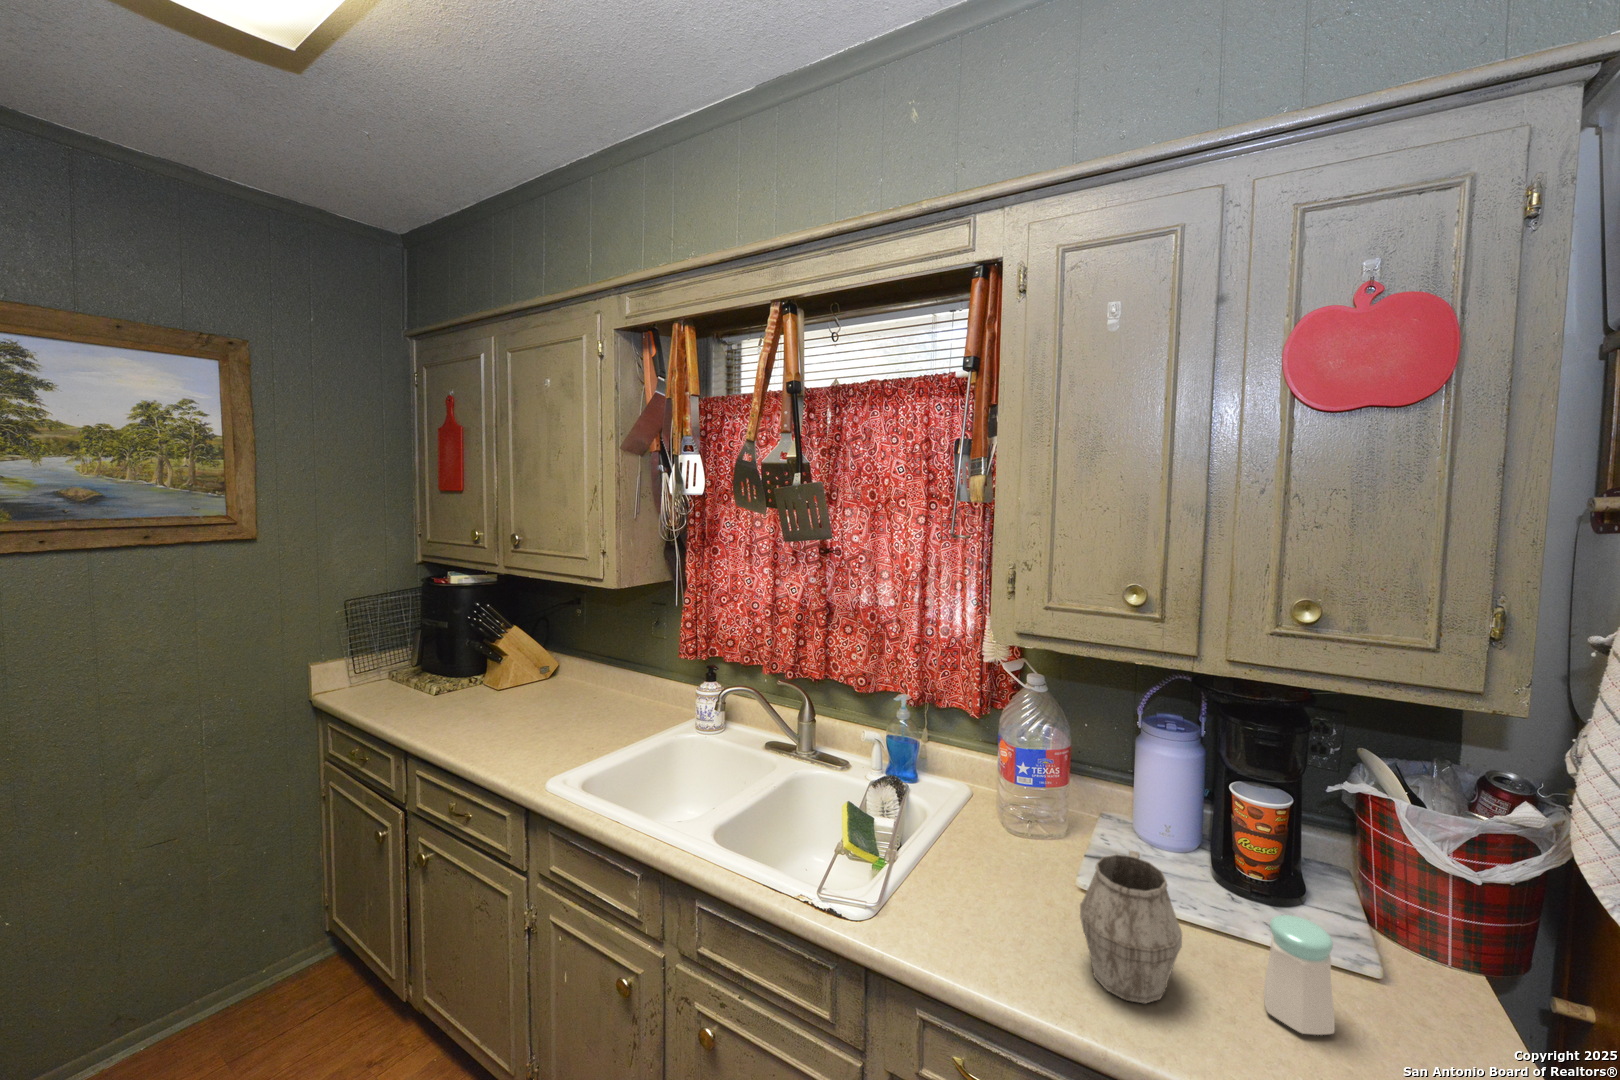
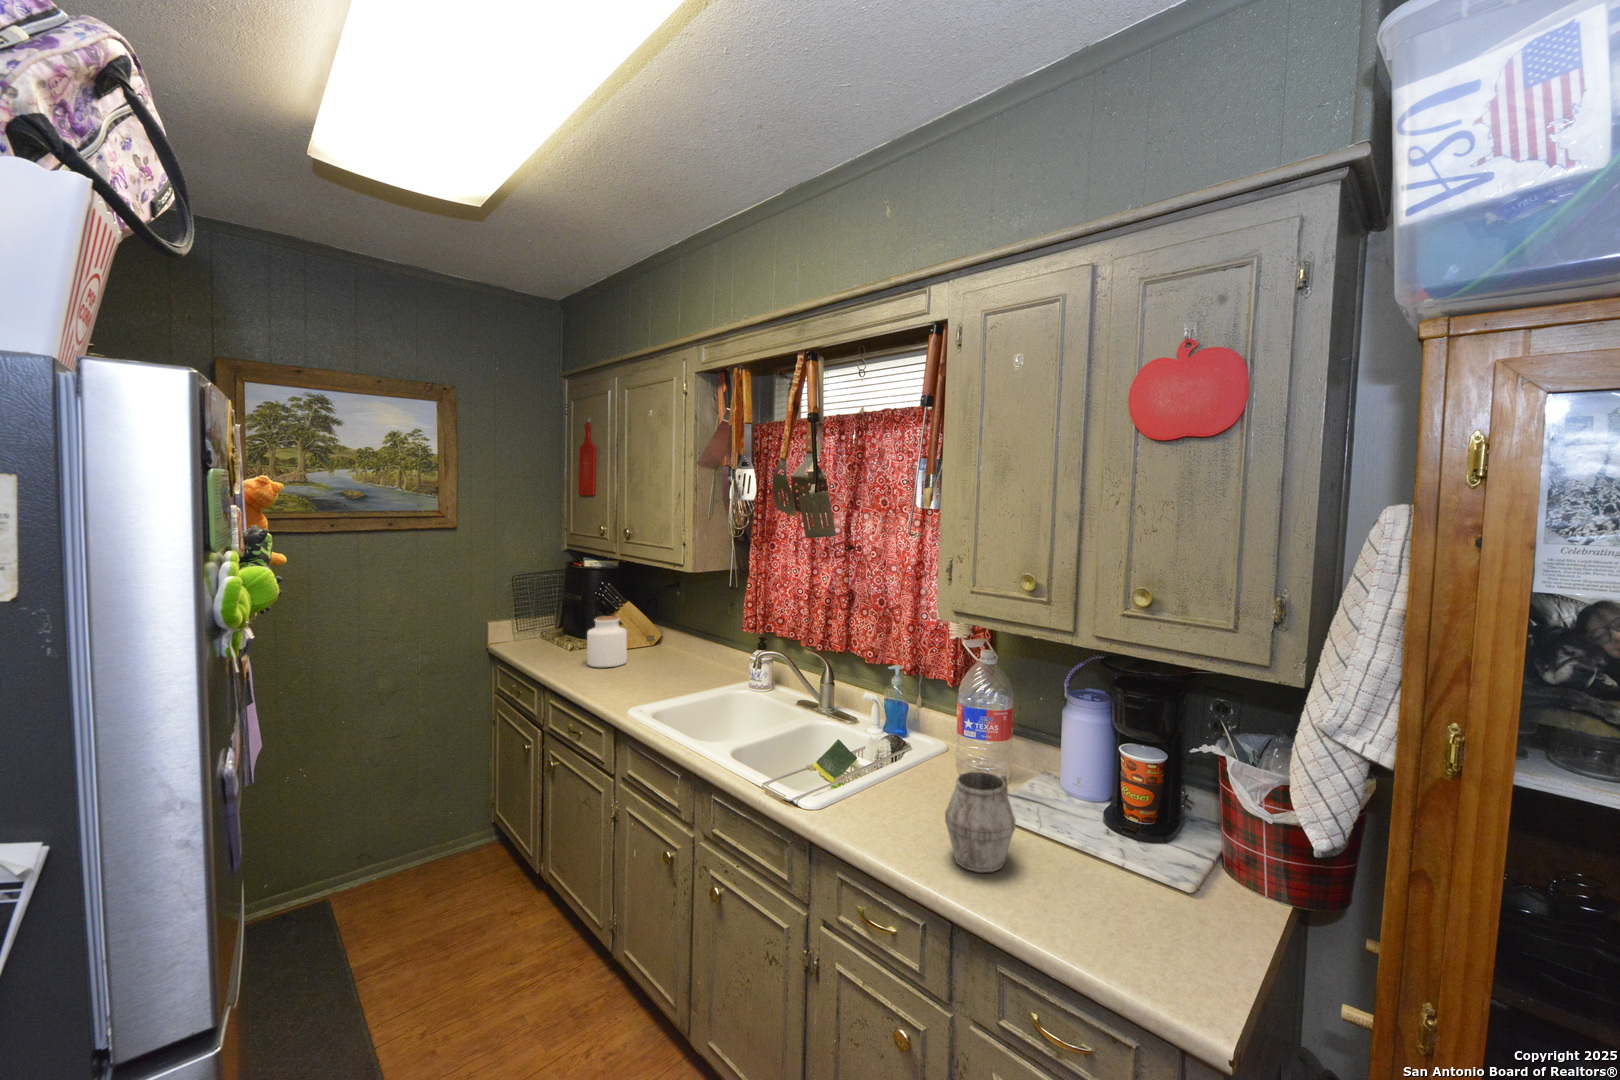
jar: none [464,647,520,716] -> present [587,616,627,667]
salt shaker: present [1264,915,1335,1035] -> none [1067,821,1116,905]

